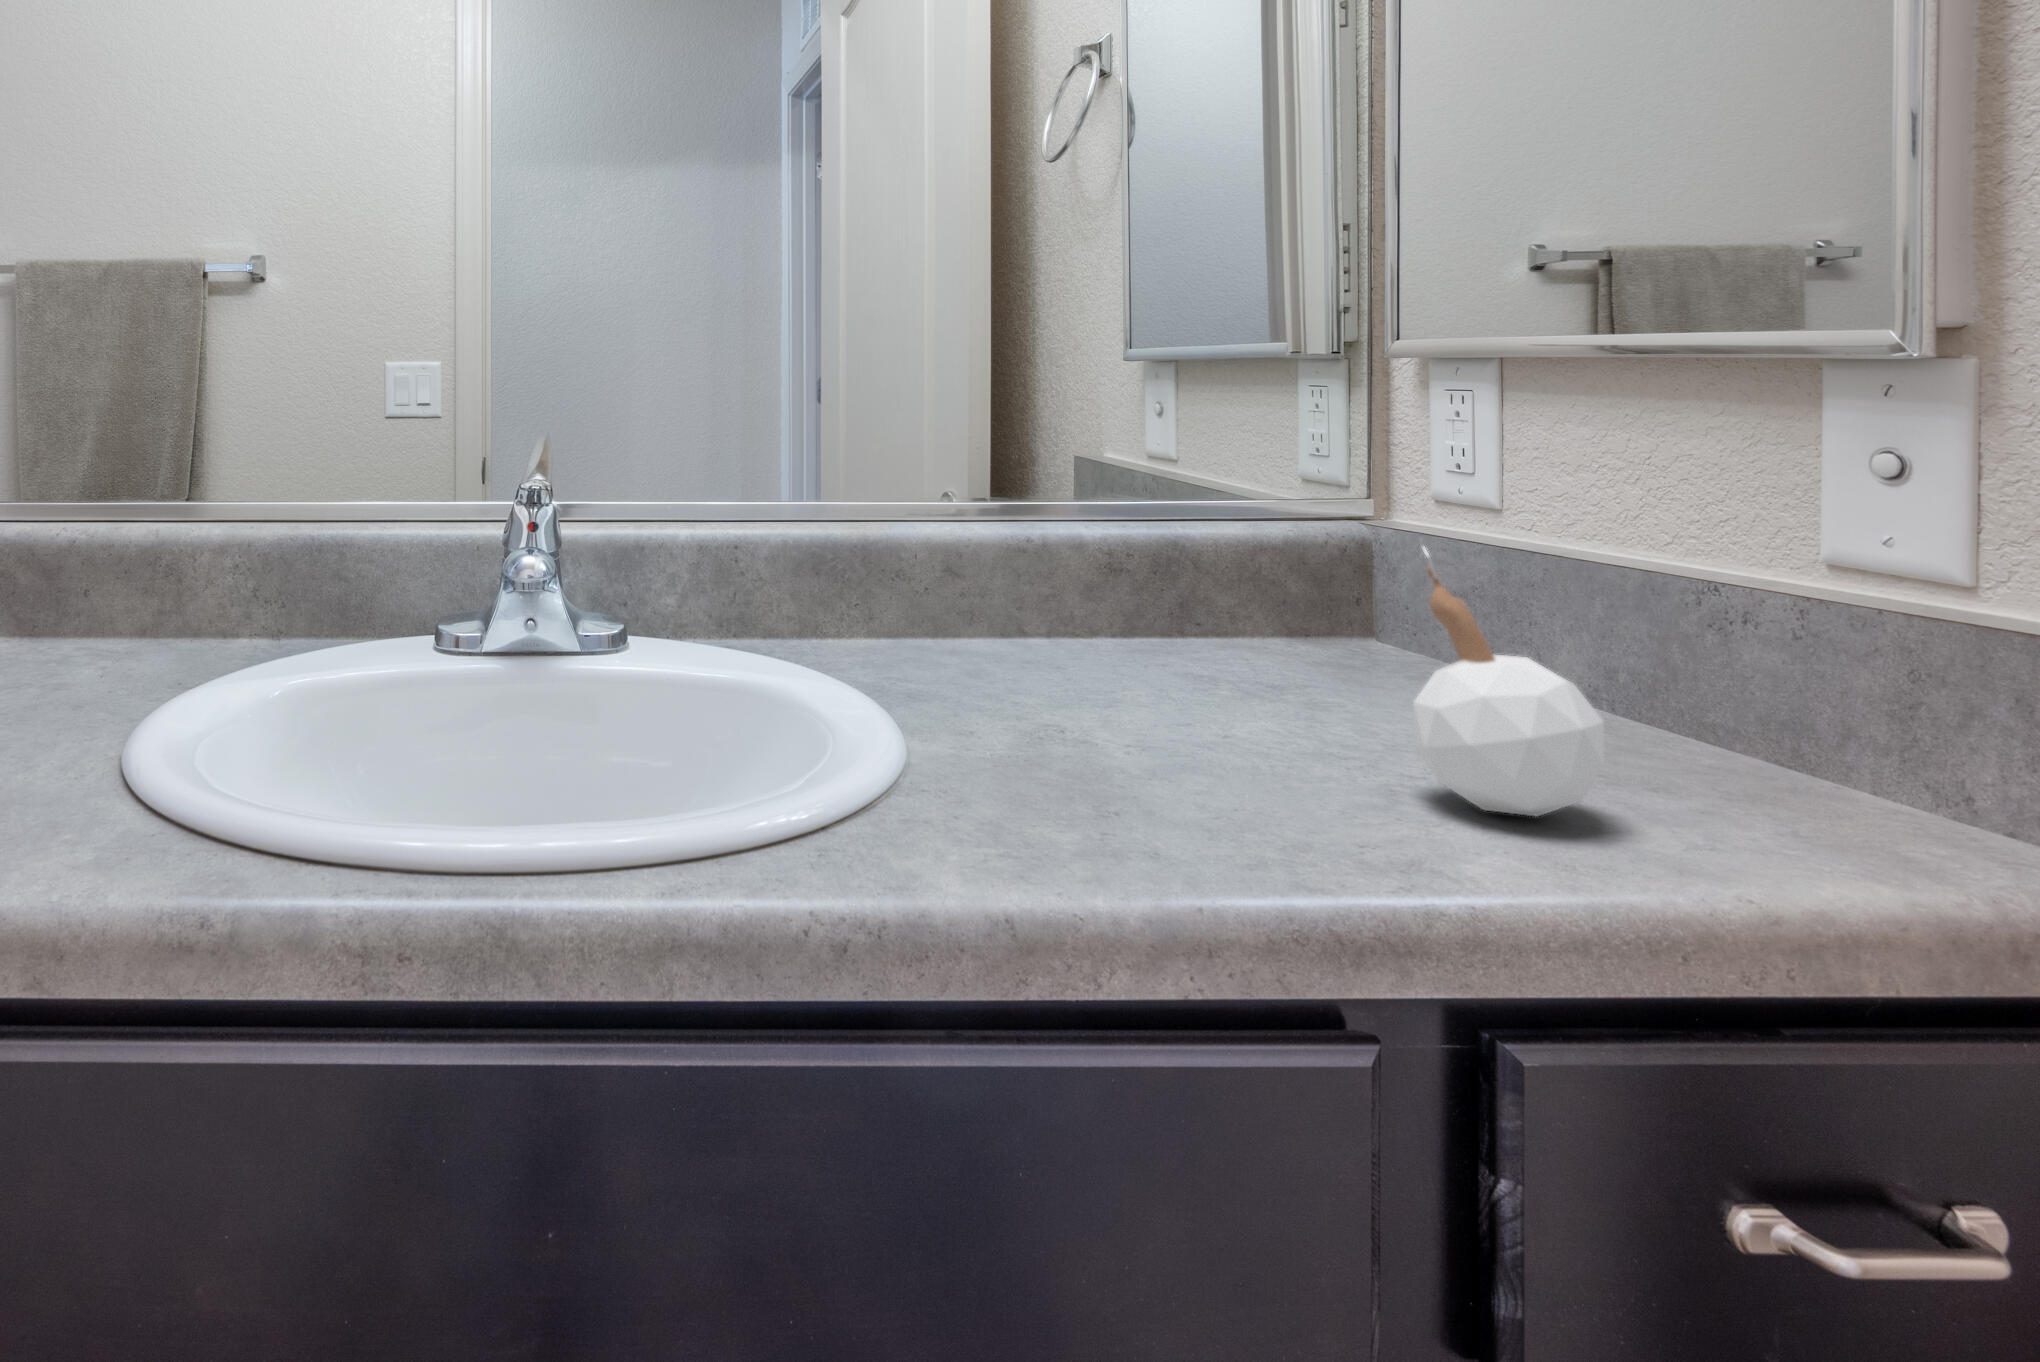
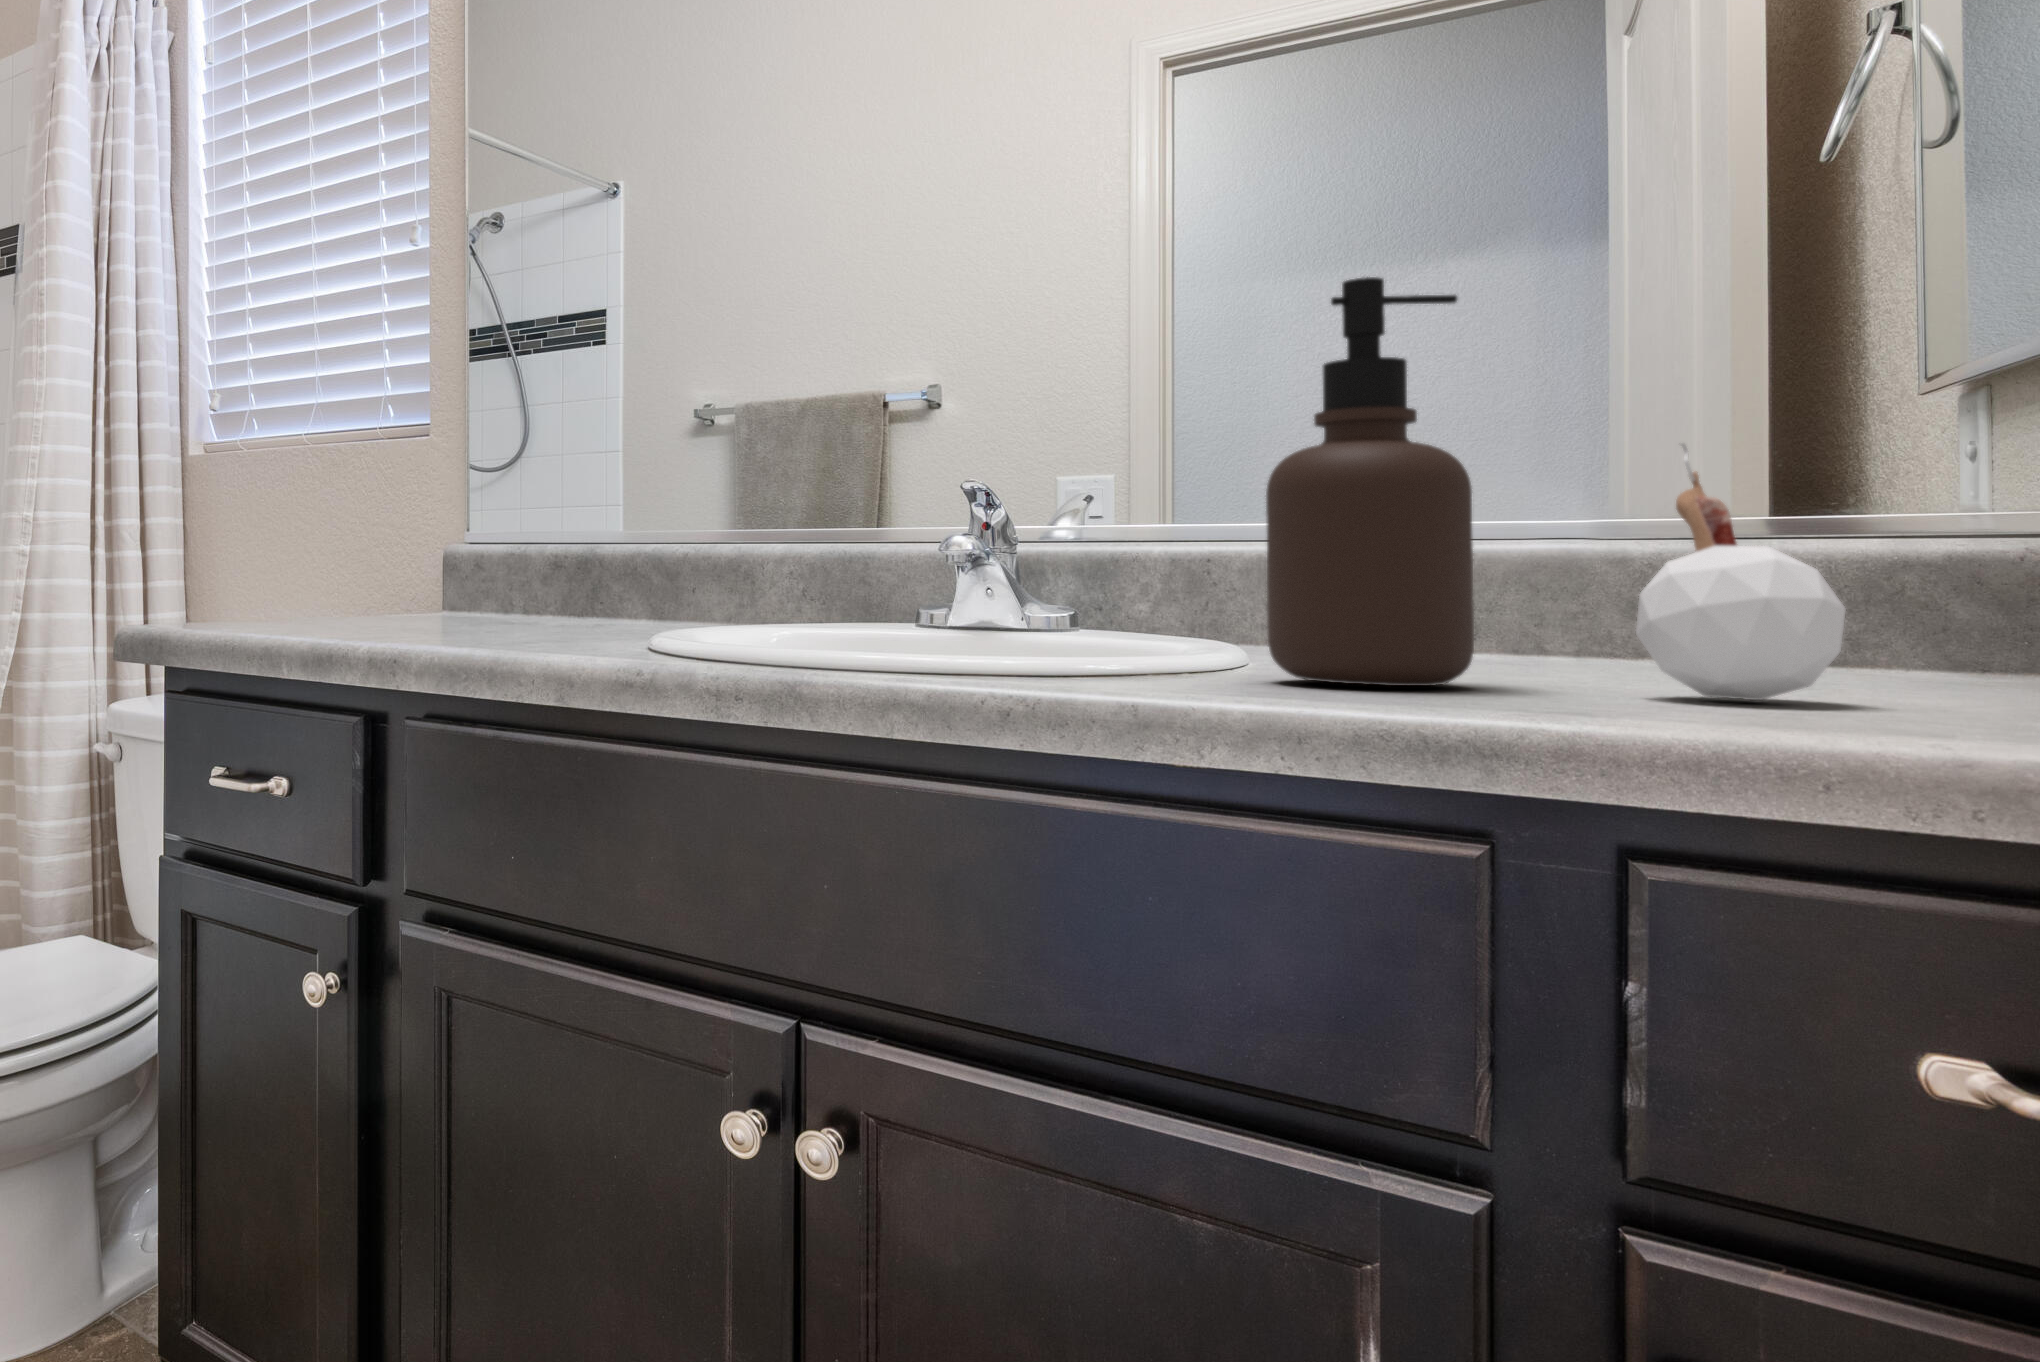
soap dispenser: none [1062,343,1284,823] -> present [1266,277,1474,686]

